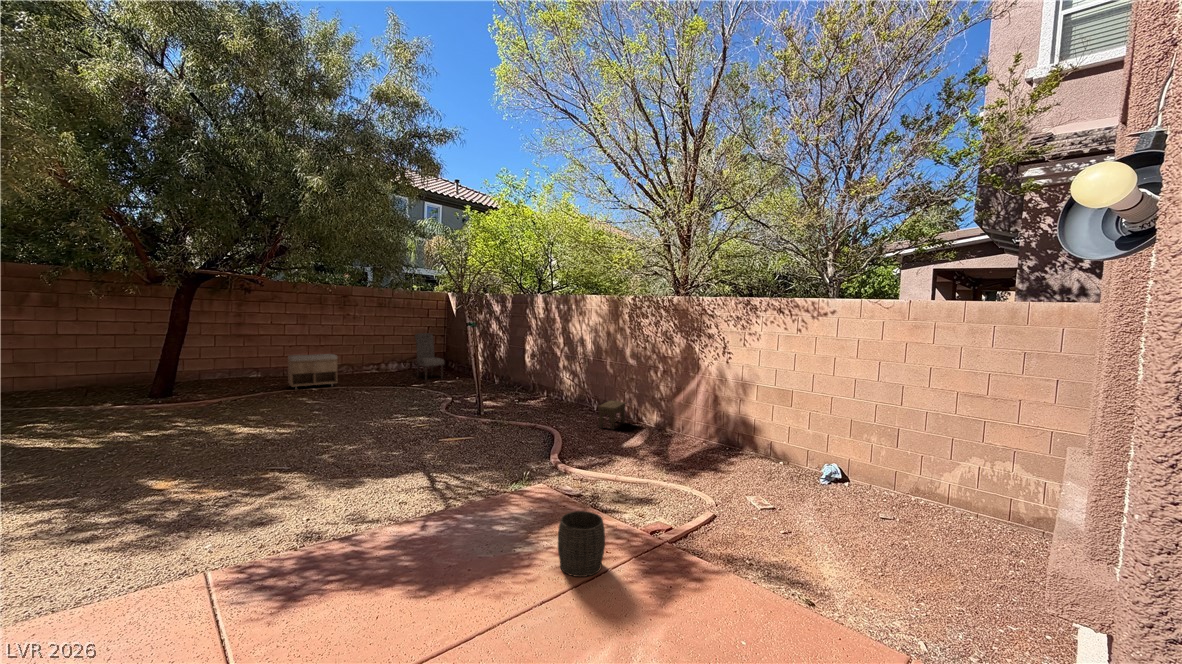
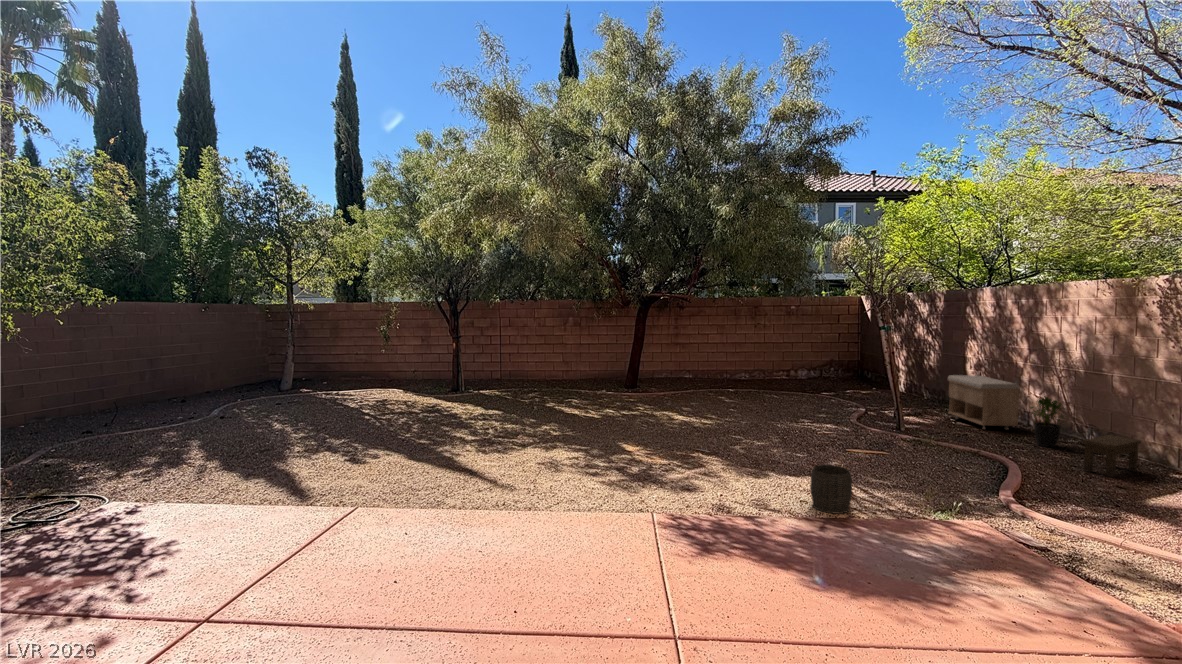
chair: present [415,333,444,380] -> none [823,335,857,388]
storage bench: present [288,354,338,389] -> present [948,375,1019,429]
potted plant: none [565,376,589,413] -> present [1030,396,1064,447]
woven basket: present [558,511,605,577] -> present [810,465,852,514]

